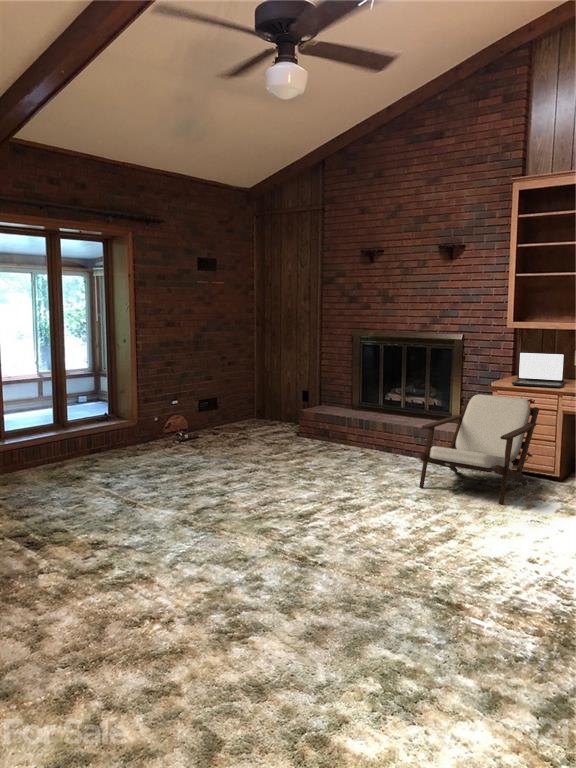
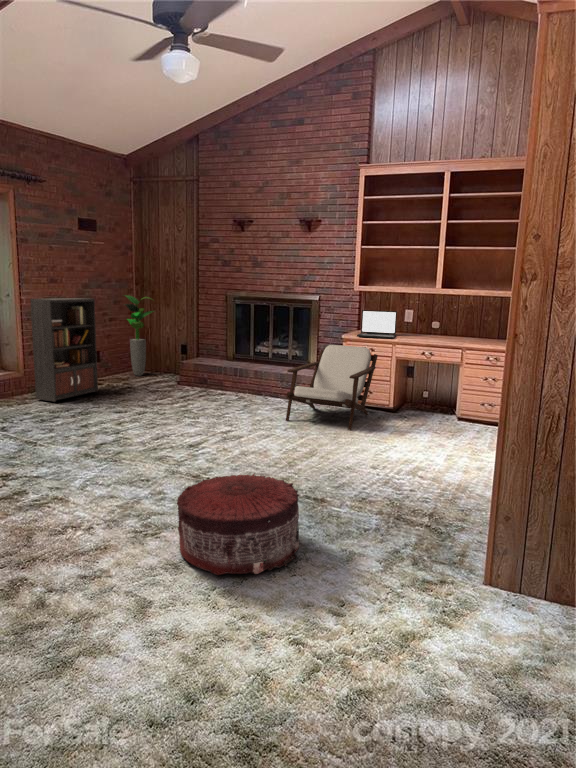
potted plant: none [240,335,276,424] -> present [125,295,154,376]
bookcase: none [142,340,209,453] -> present [30,298,98,402]
pouf: none [265,569,422,715] -> present [177,474,299,575]

